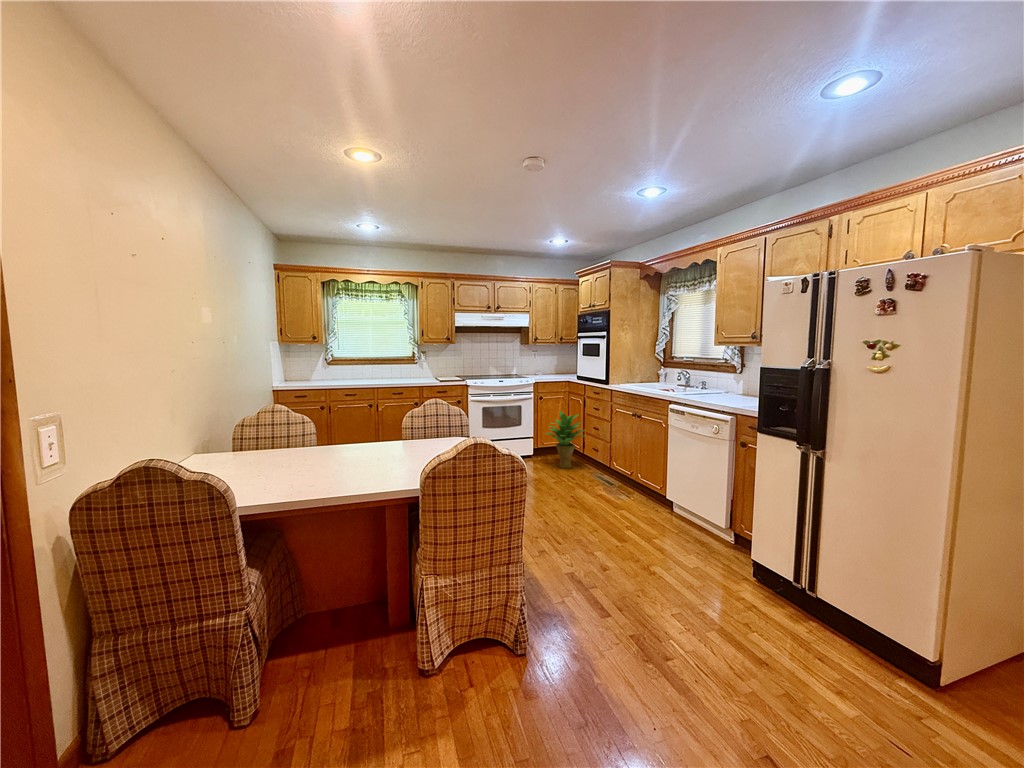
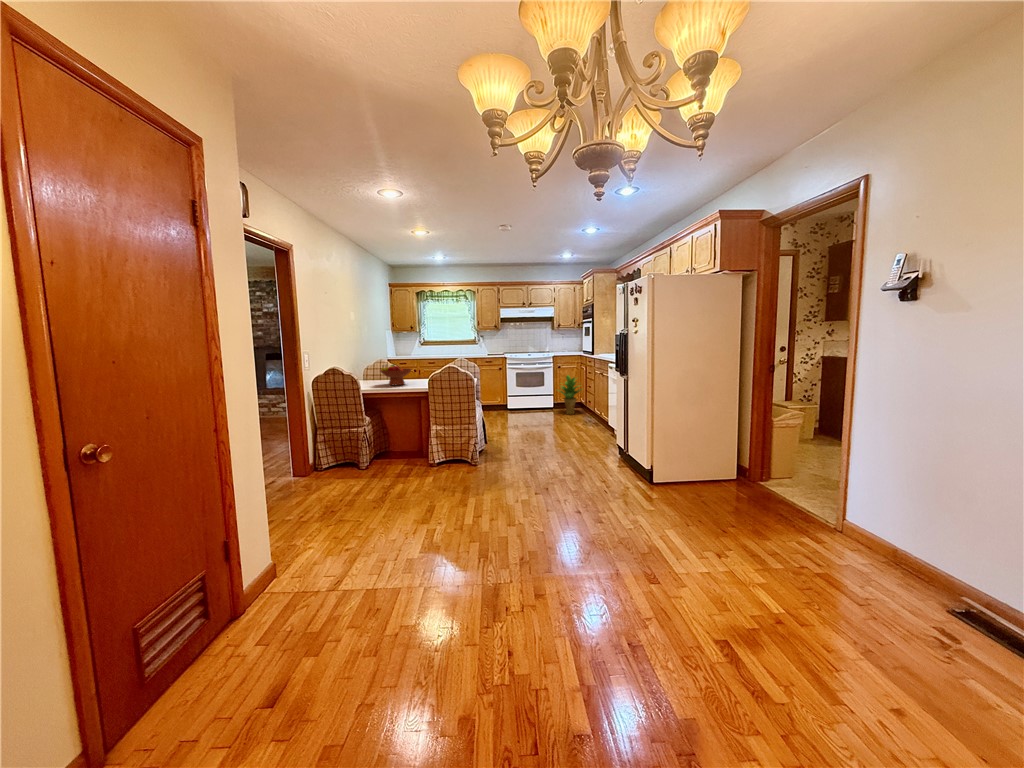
fruit bowl: none [281,429,362,481] -> present [380,364,412,385]

